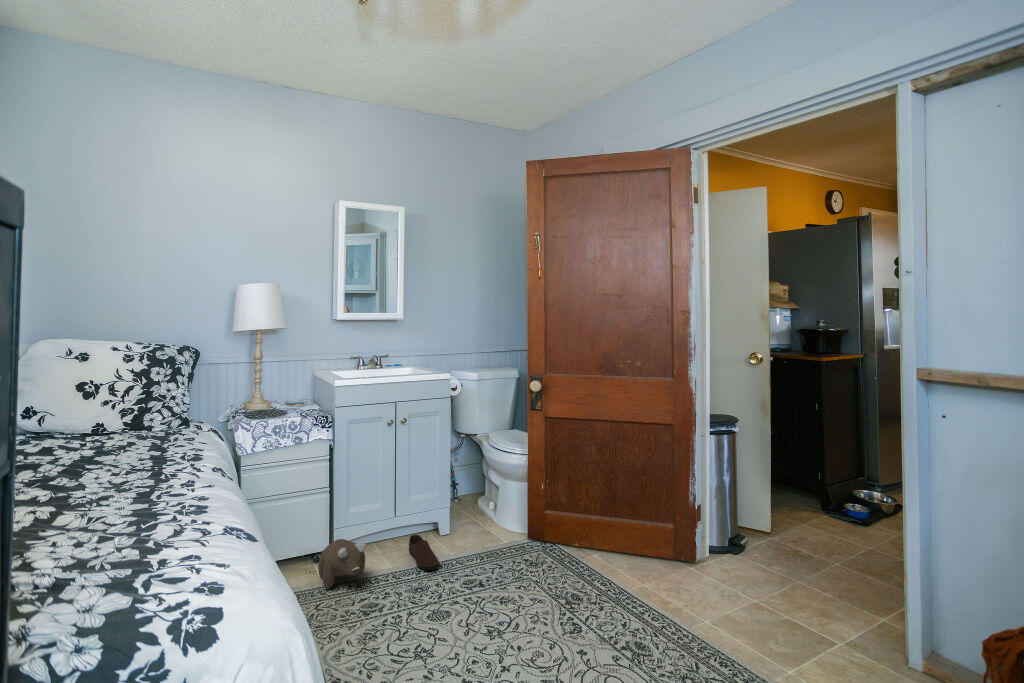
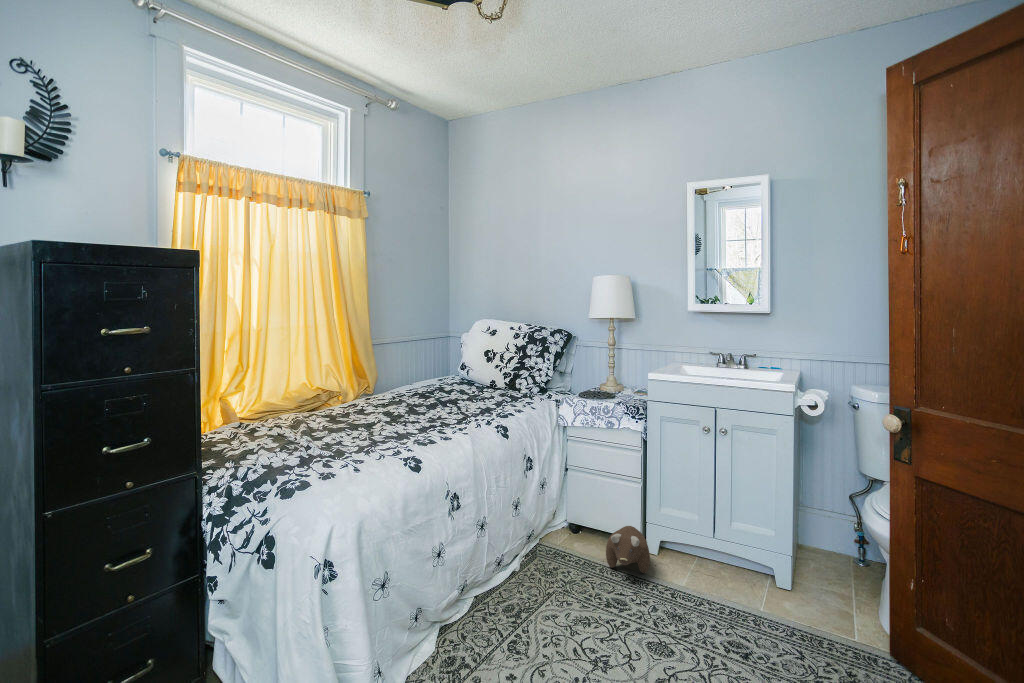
shoe: present [409,535,439,570] -> none [705,561,737,609]

